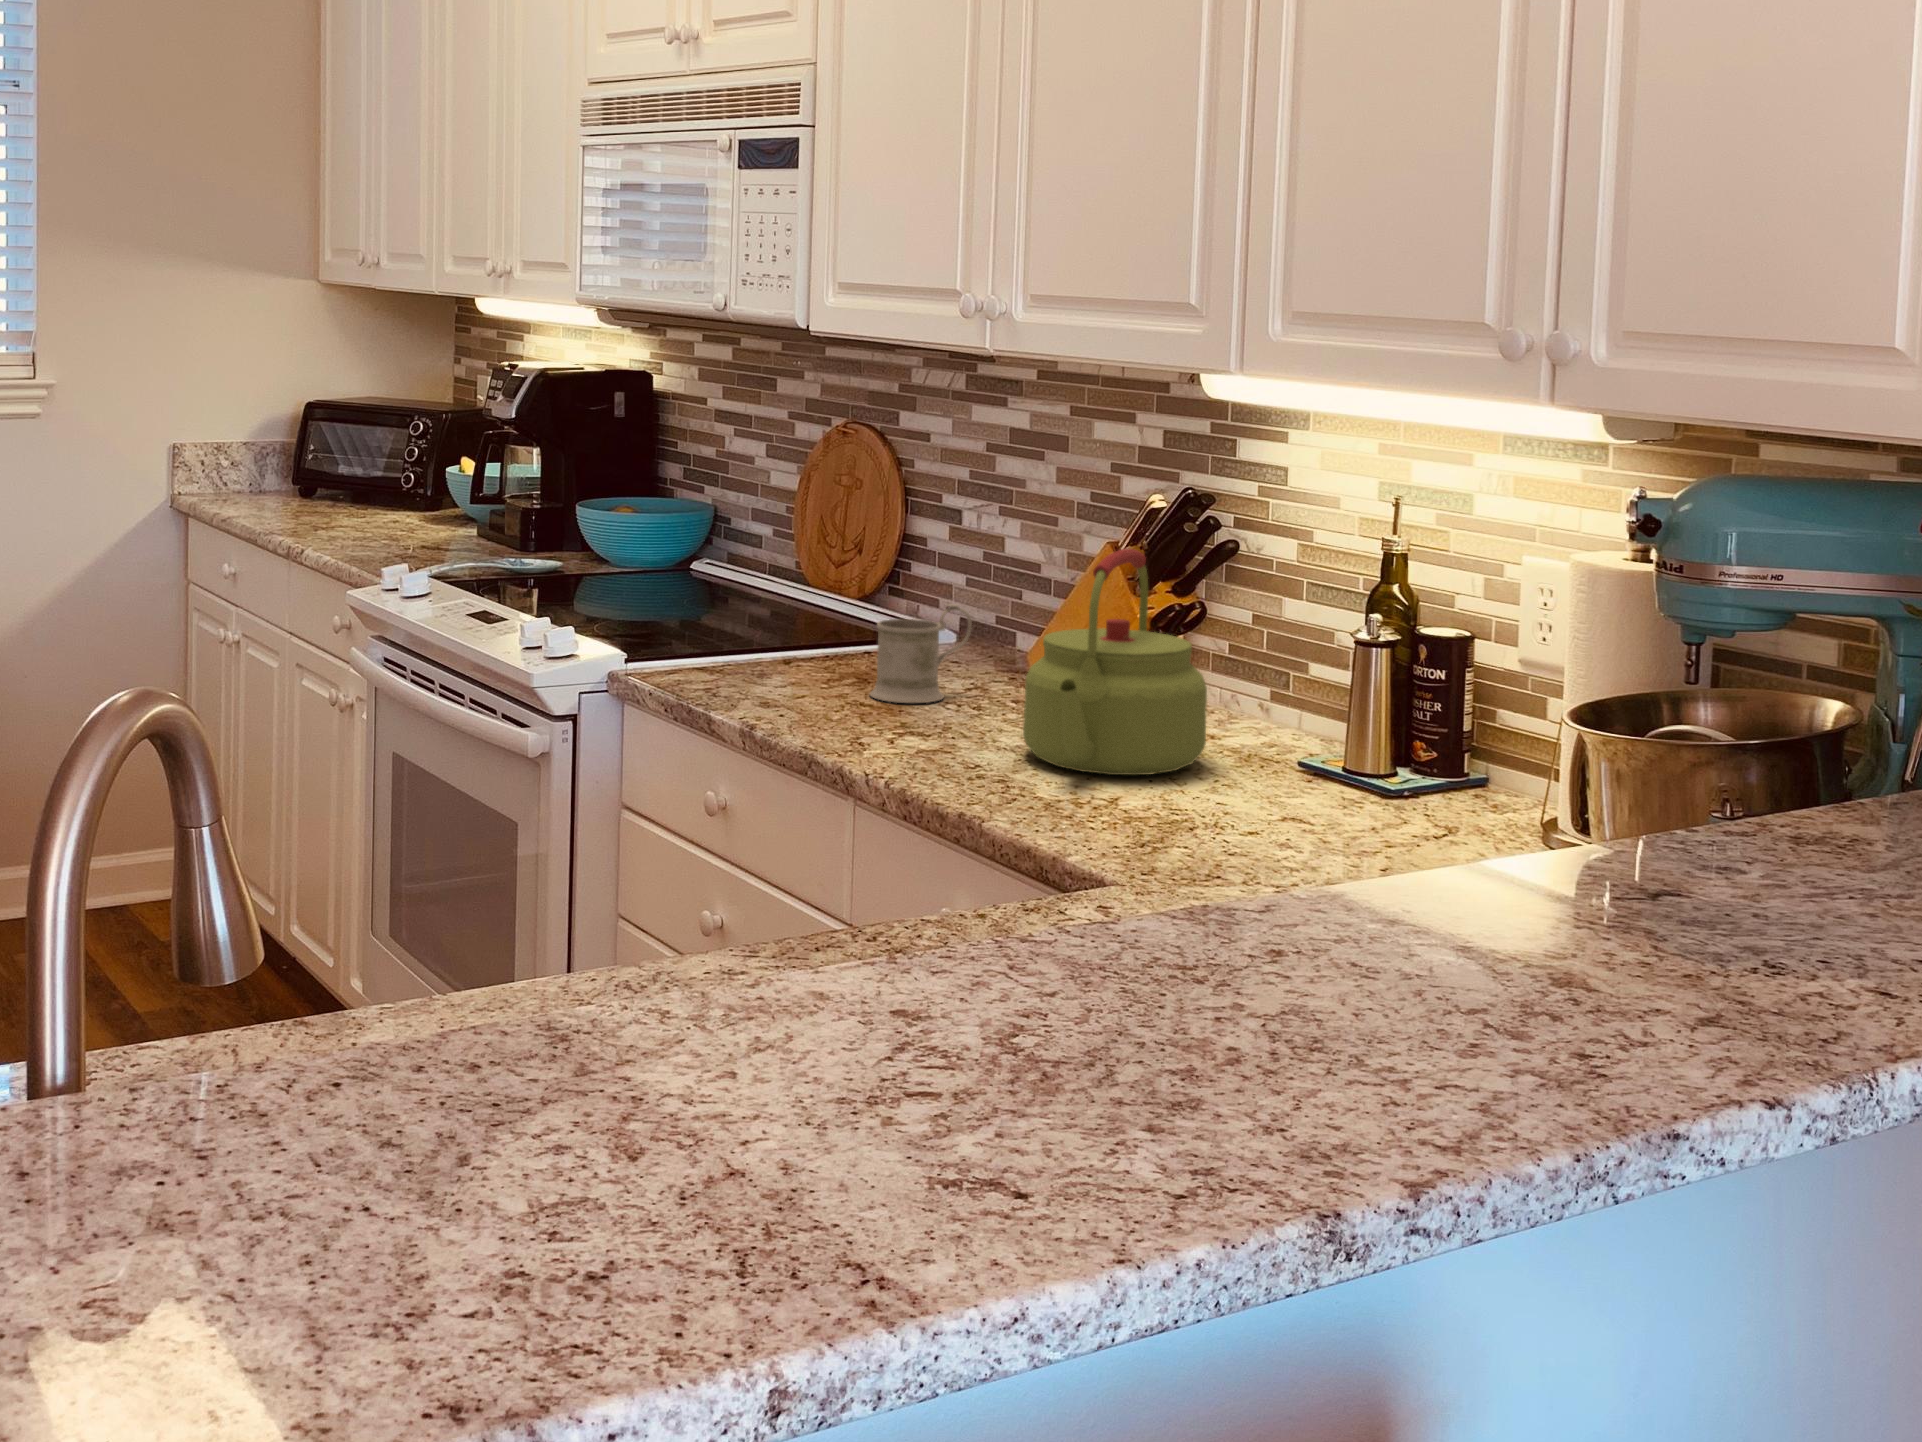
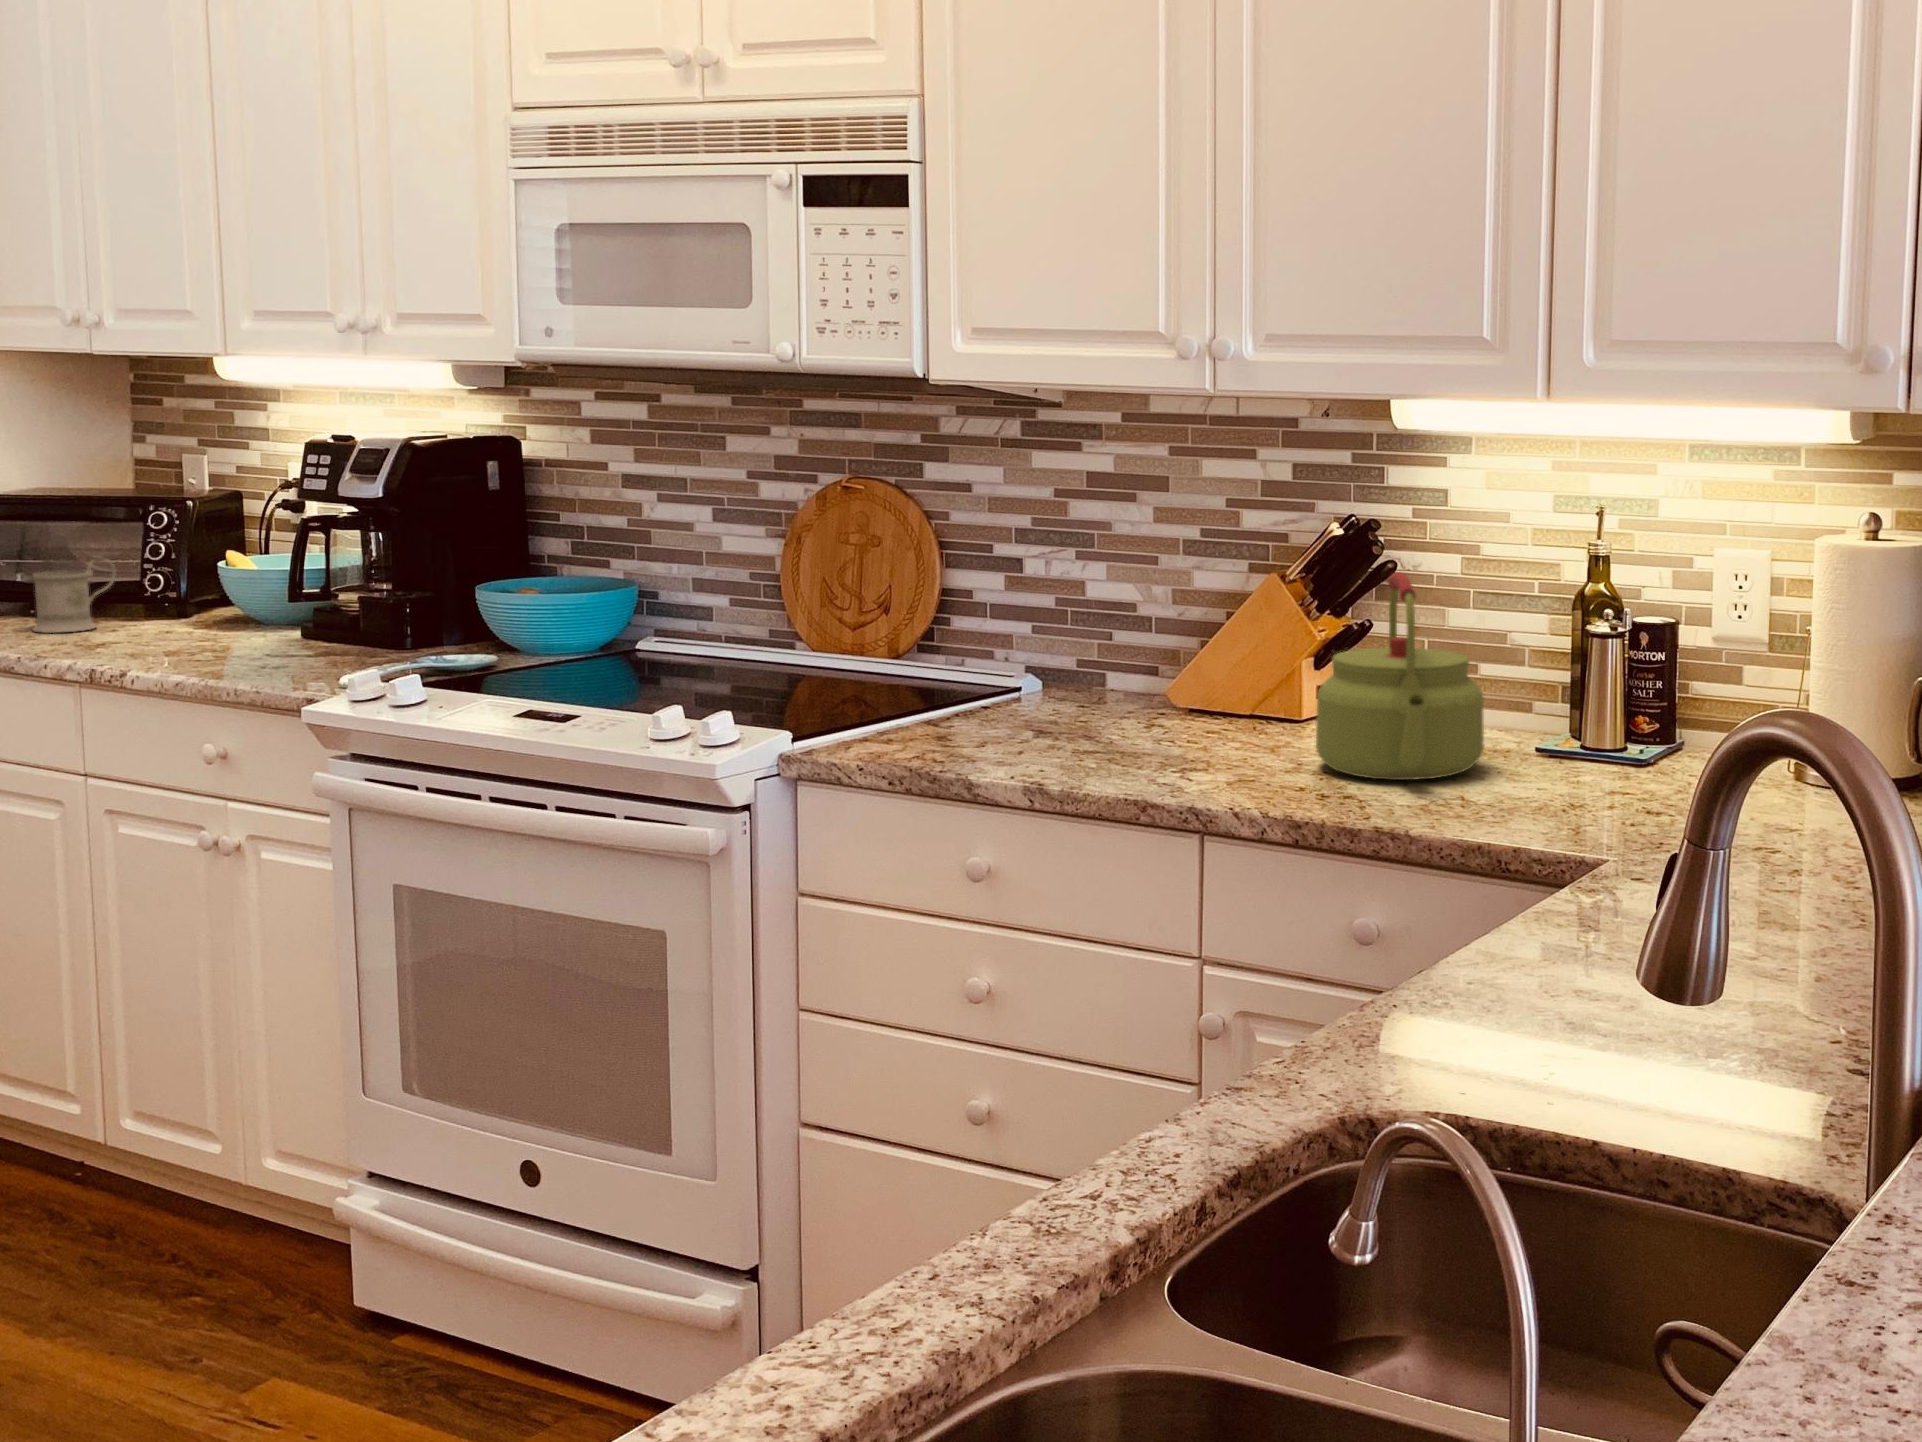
mug: present [870,604,972,703] -> present [33,556,116,633]

